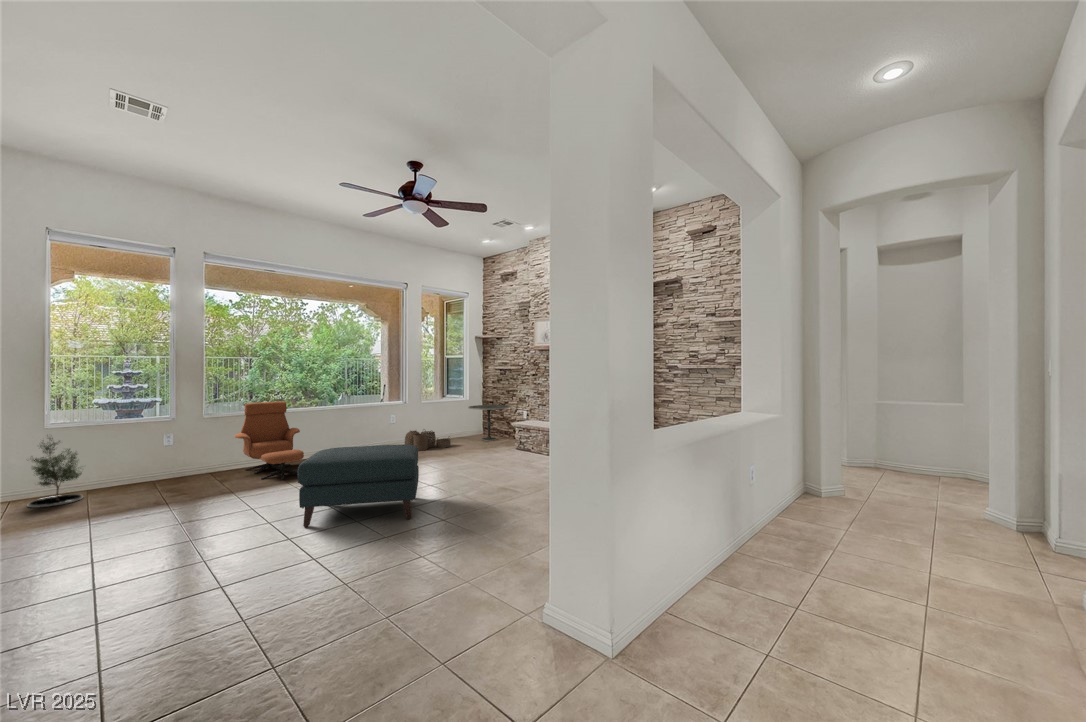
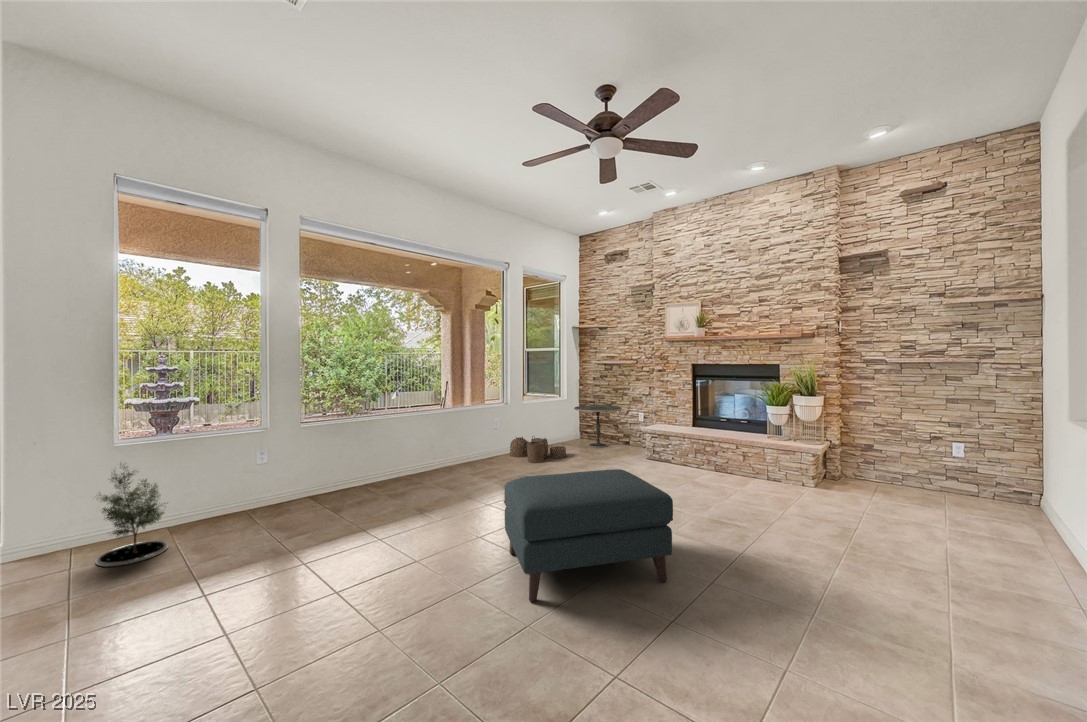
lounge chair: present [235,401,304,480] -> none [340,407,433,511]

